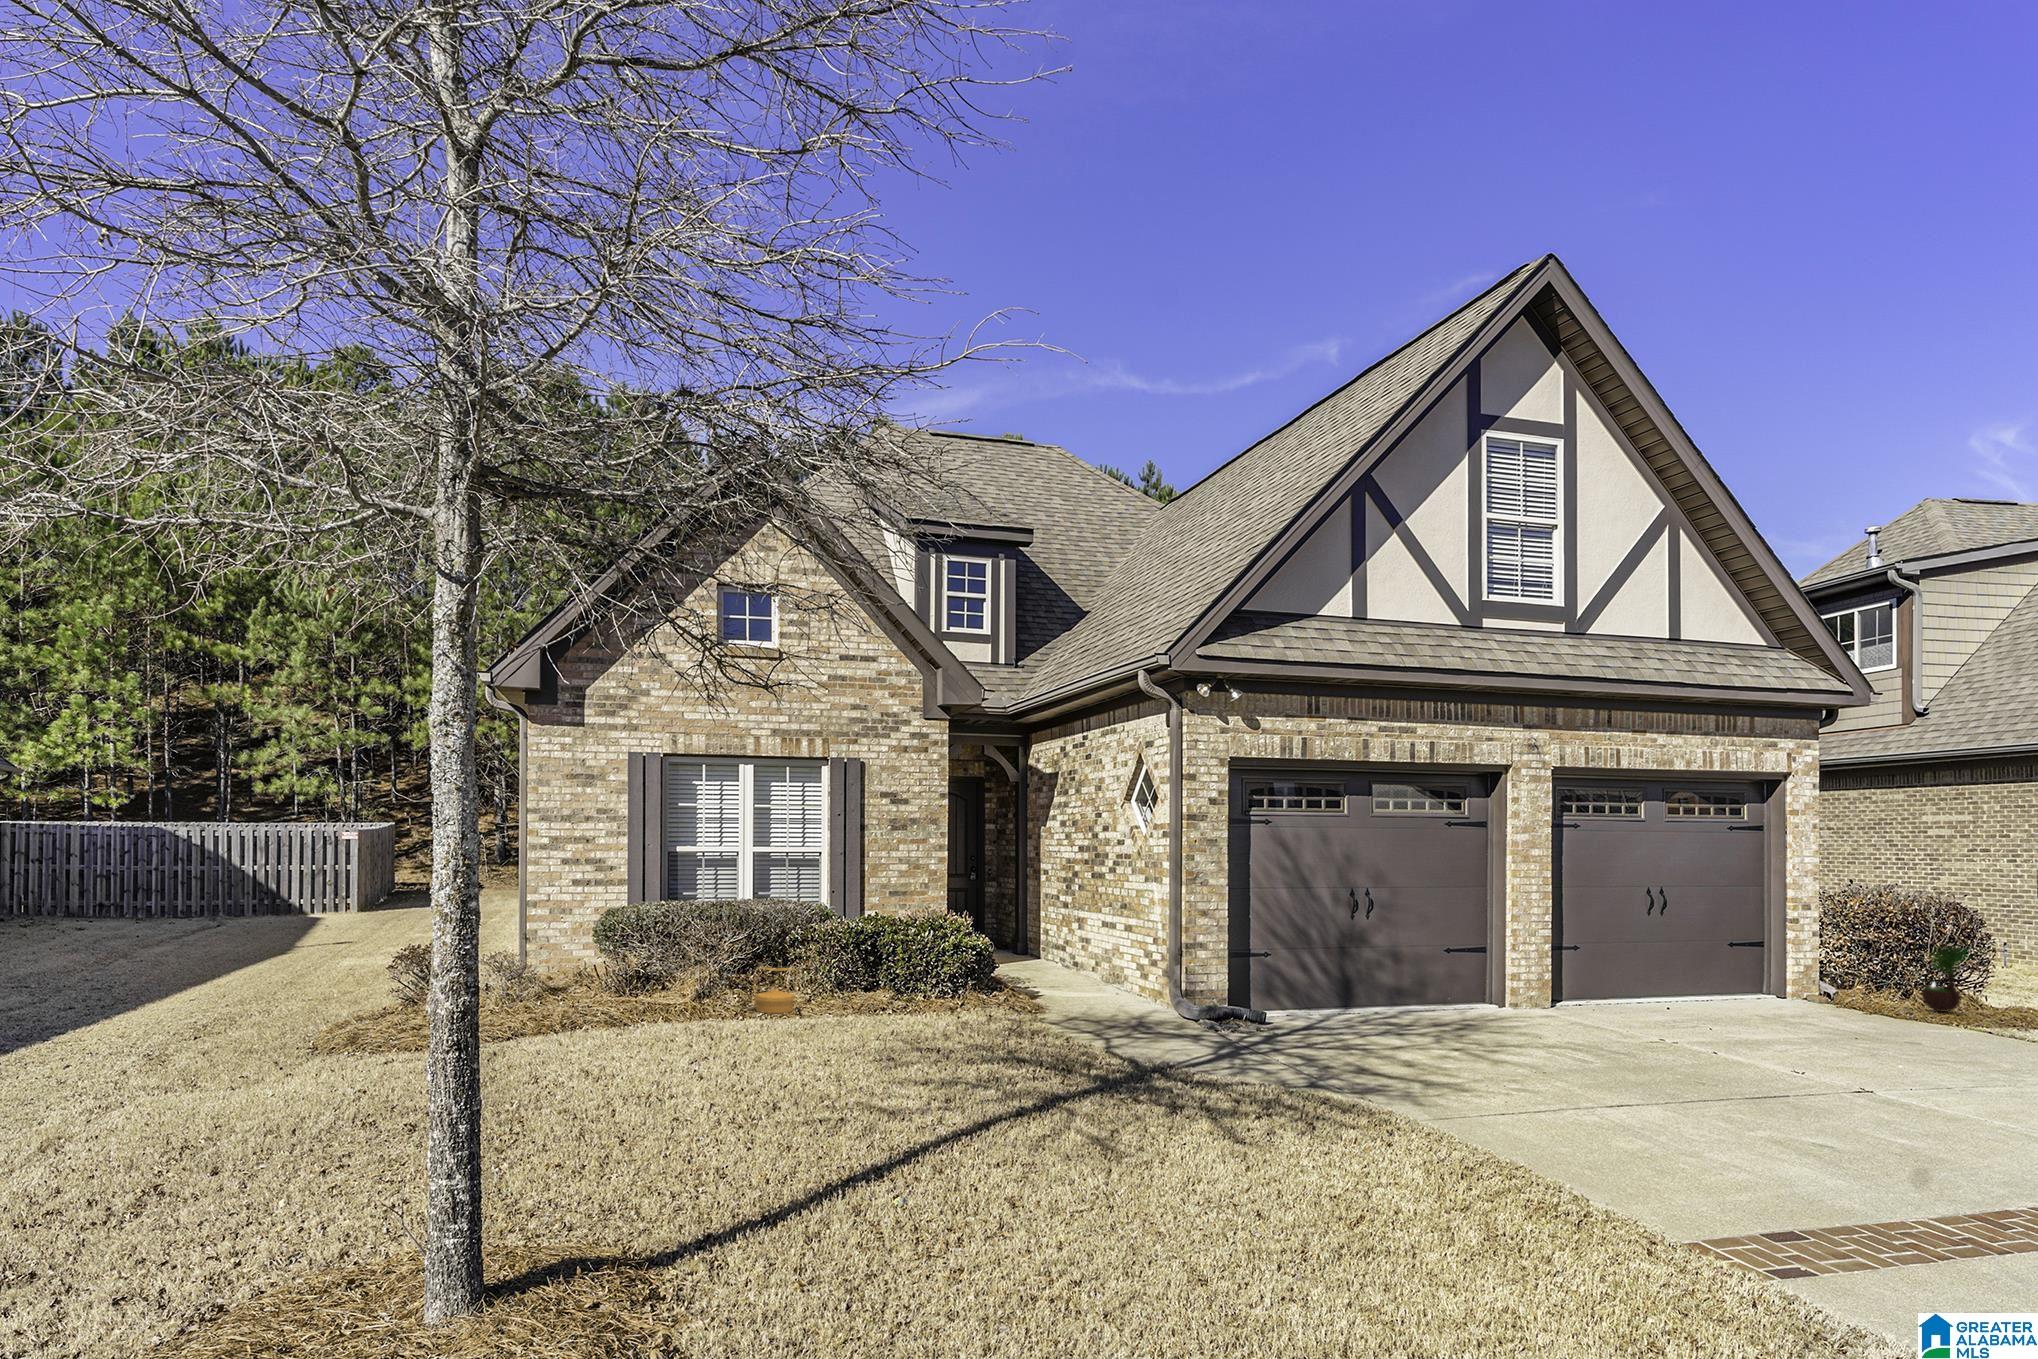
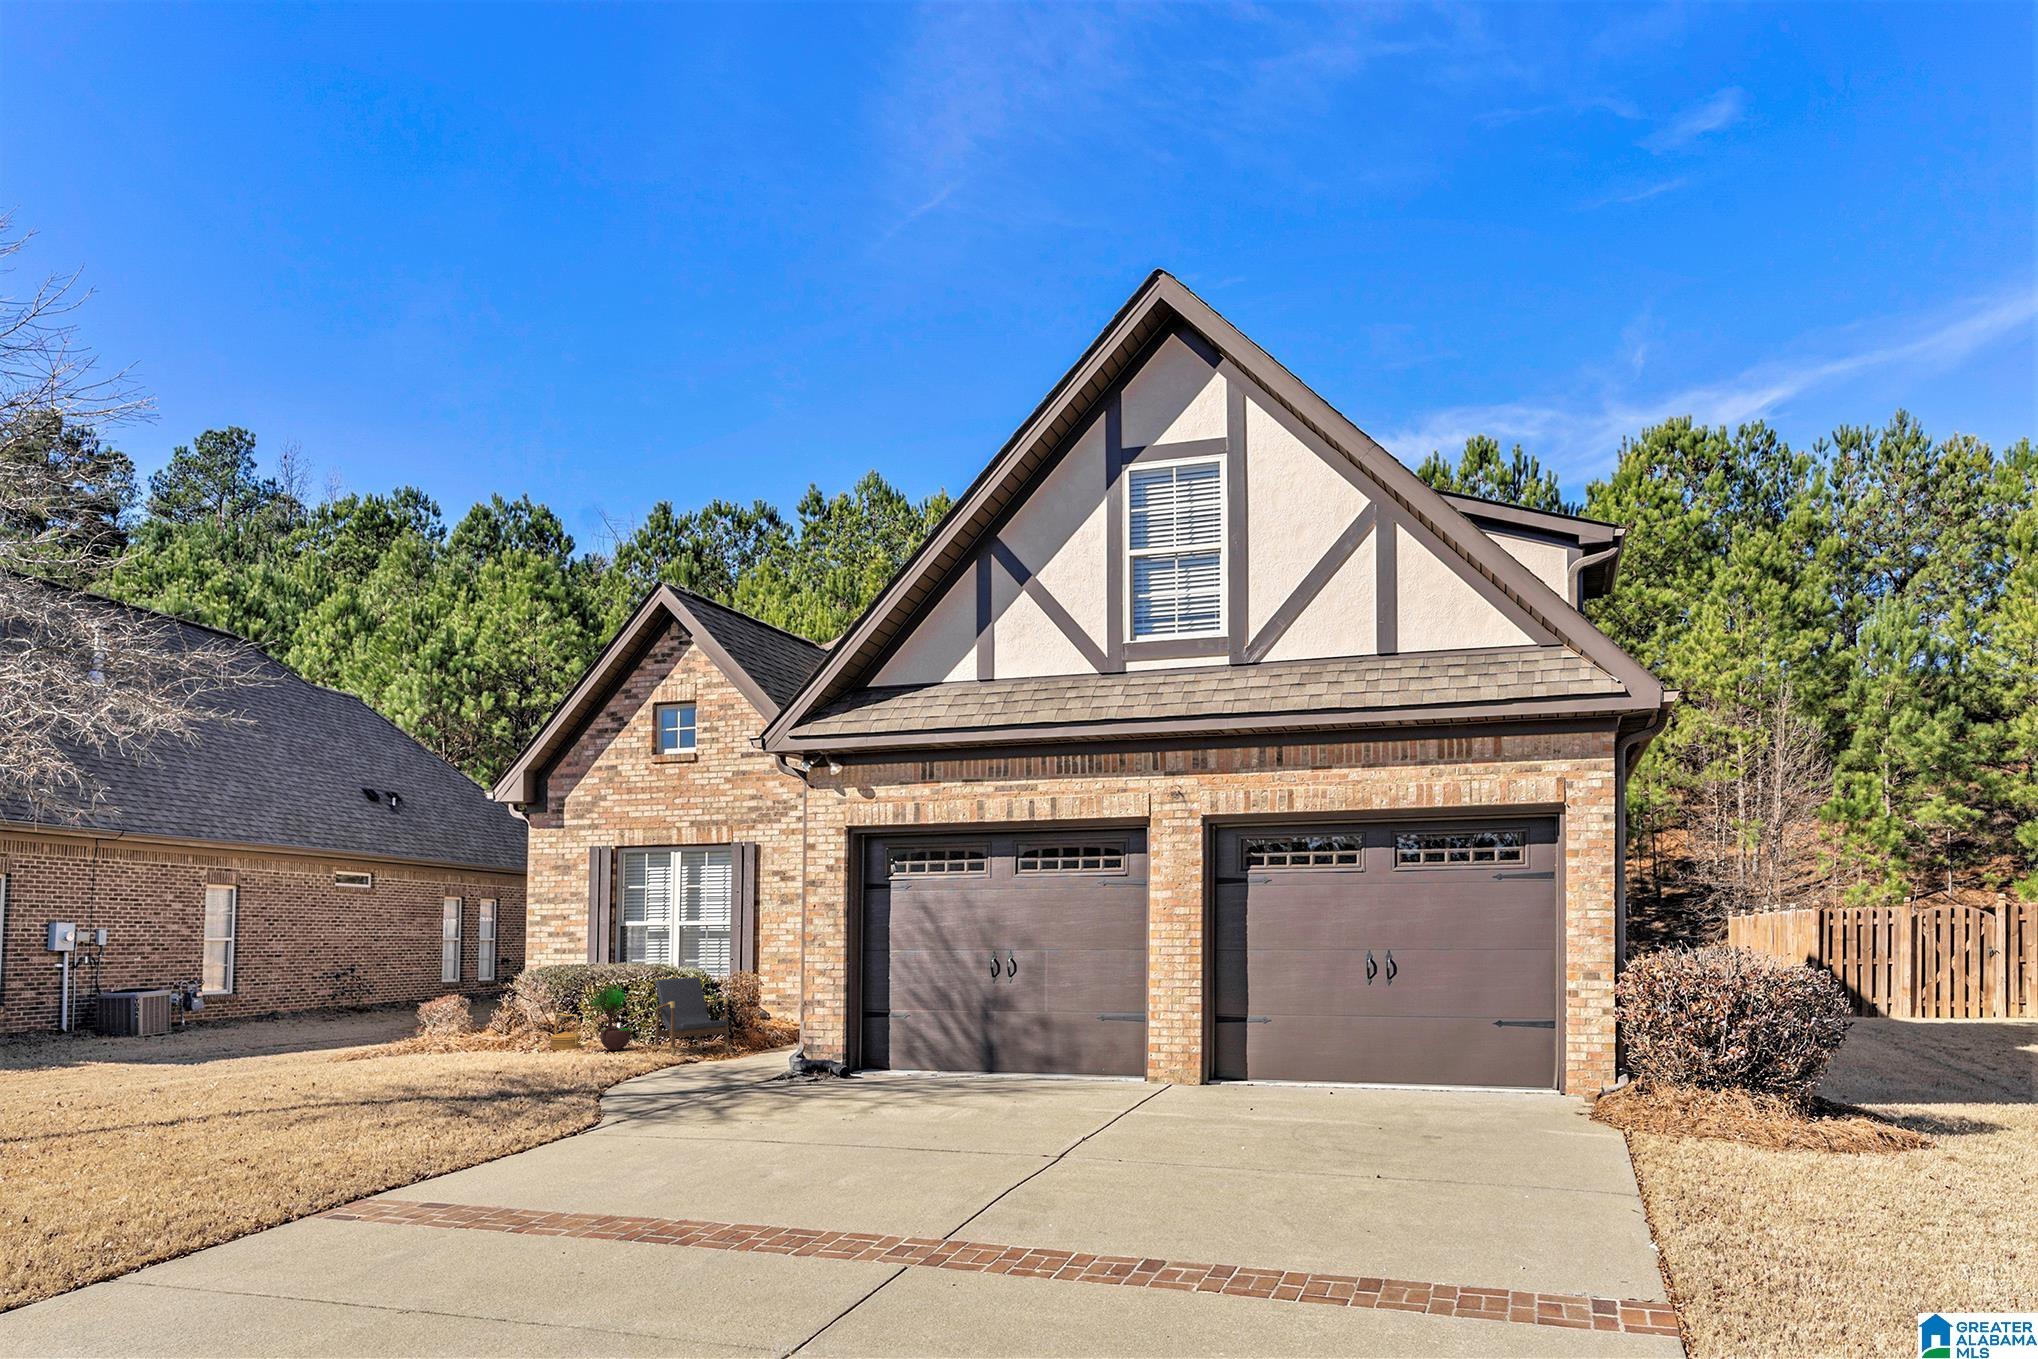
lounge chair: none [898,917,988,1011] -> present [655,977,729,1056]
potted tree: present [1921,943,1970,1012] -> present [592,986,631,1050]

